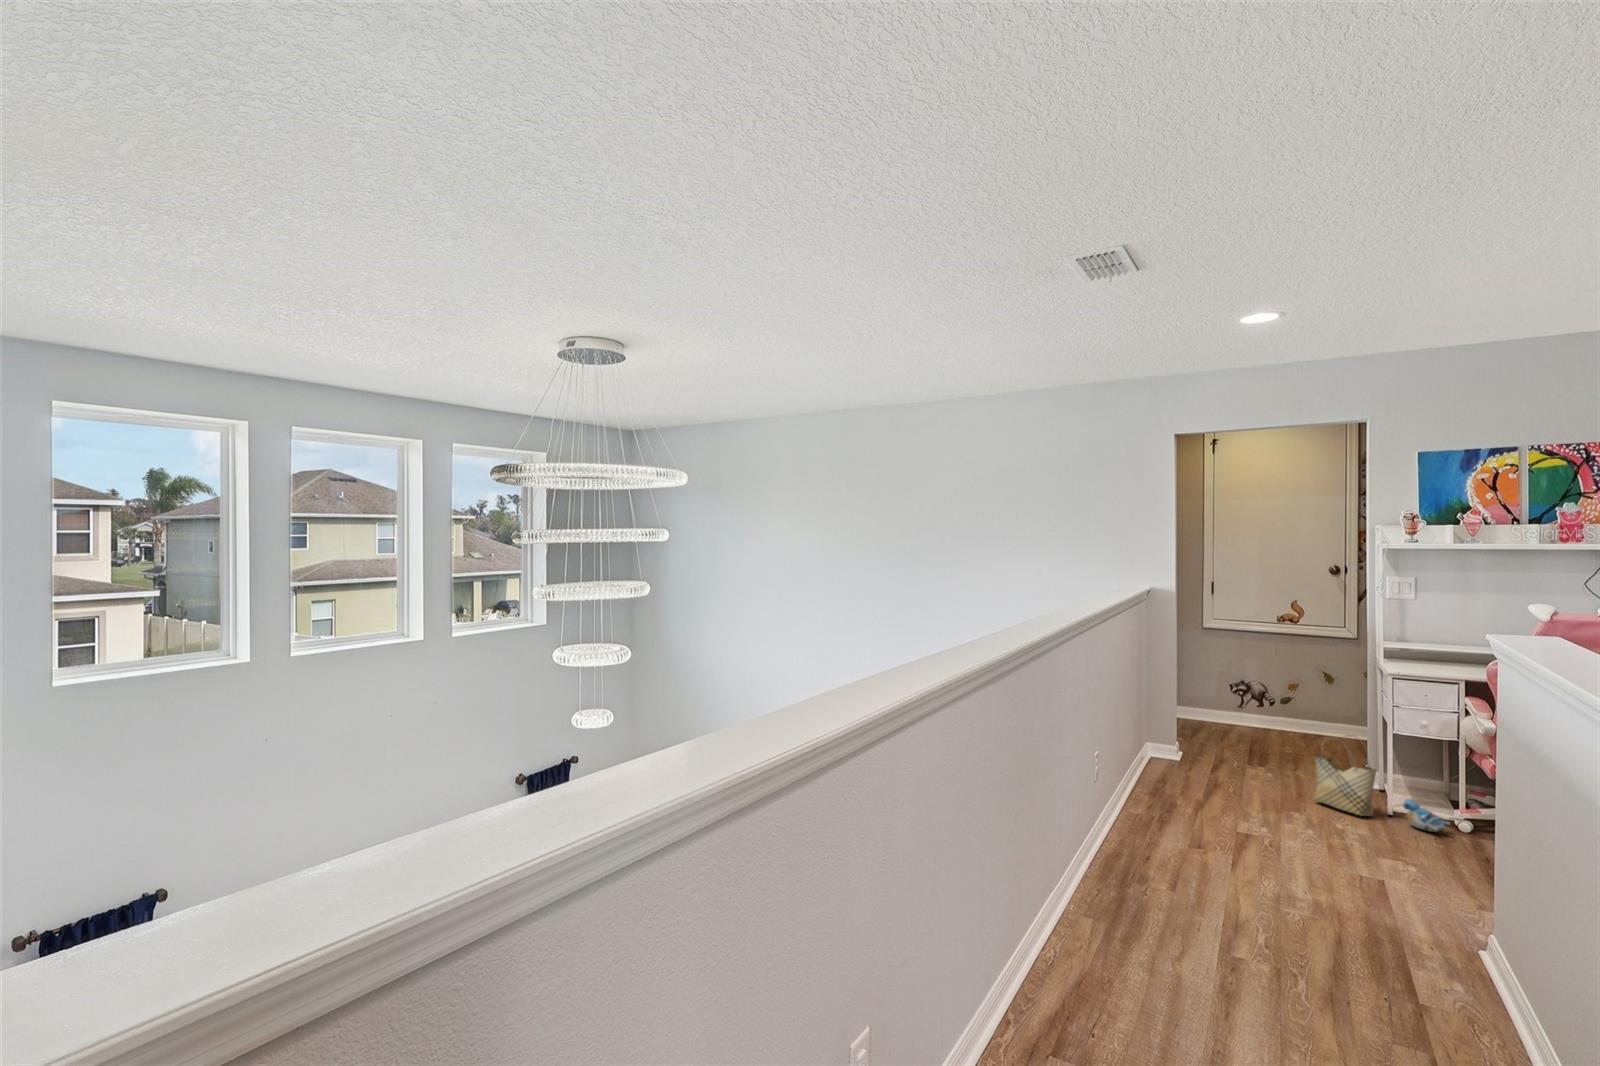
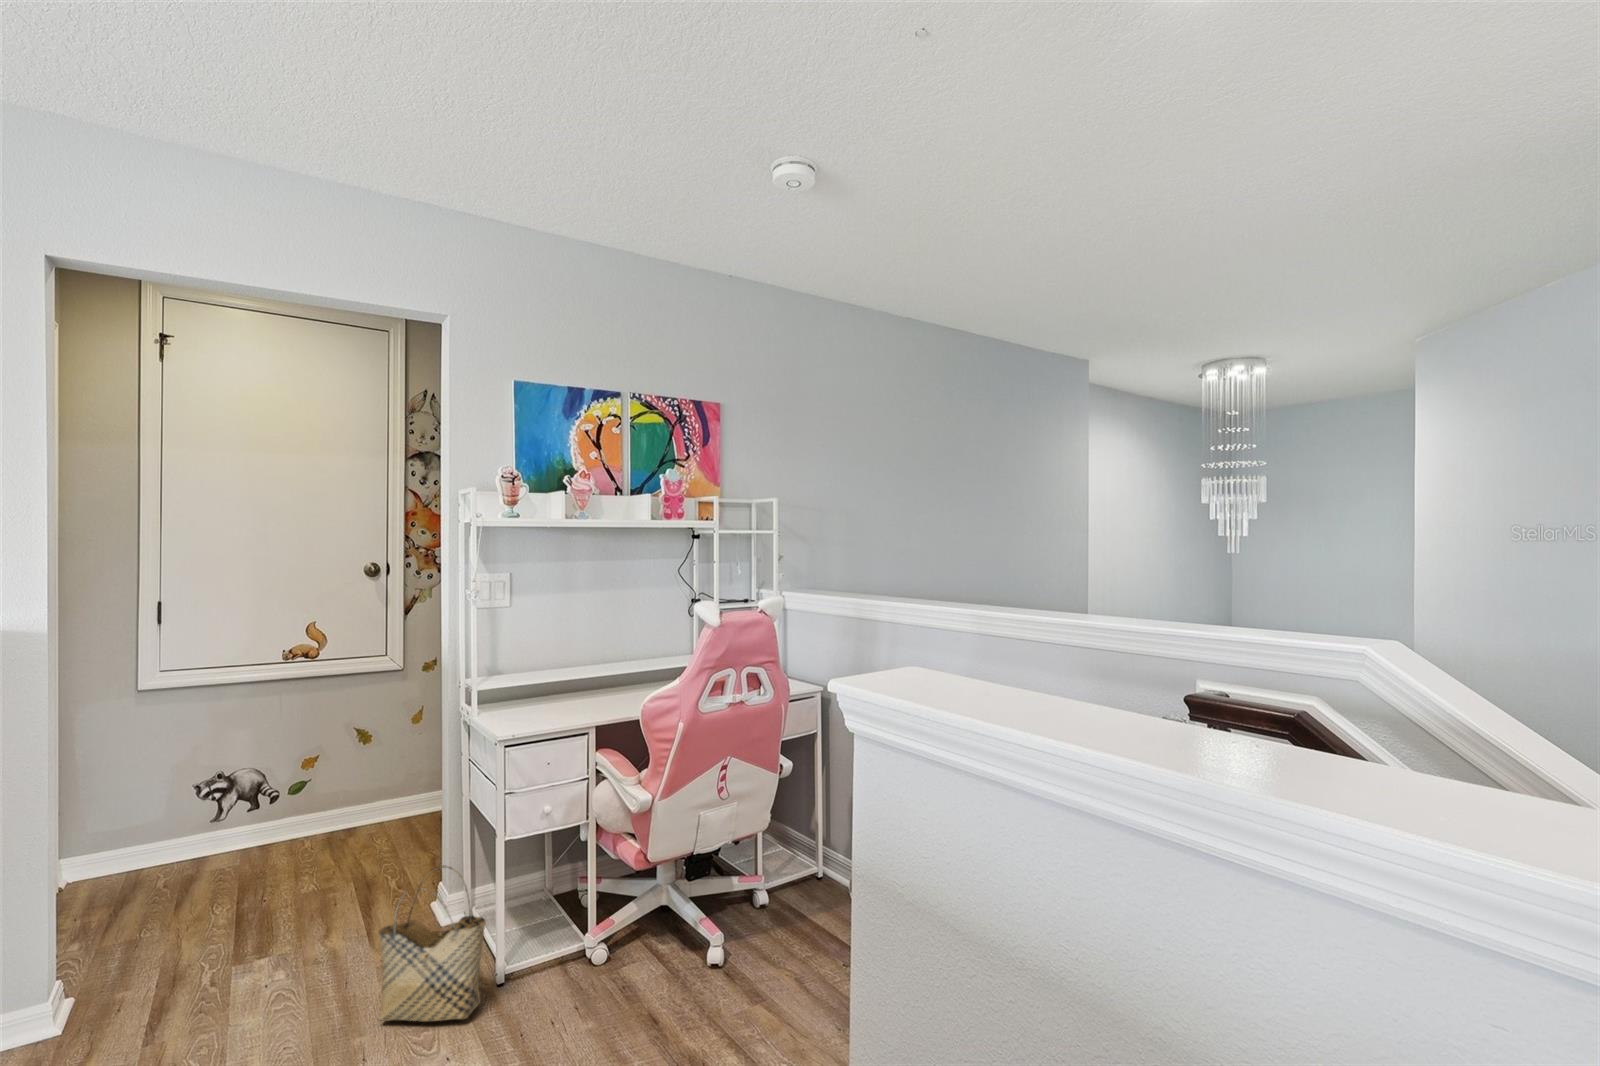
plush toy: present [1403,799,1450,833] -> none [523,948,590,996]

